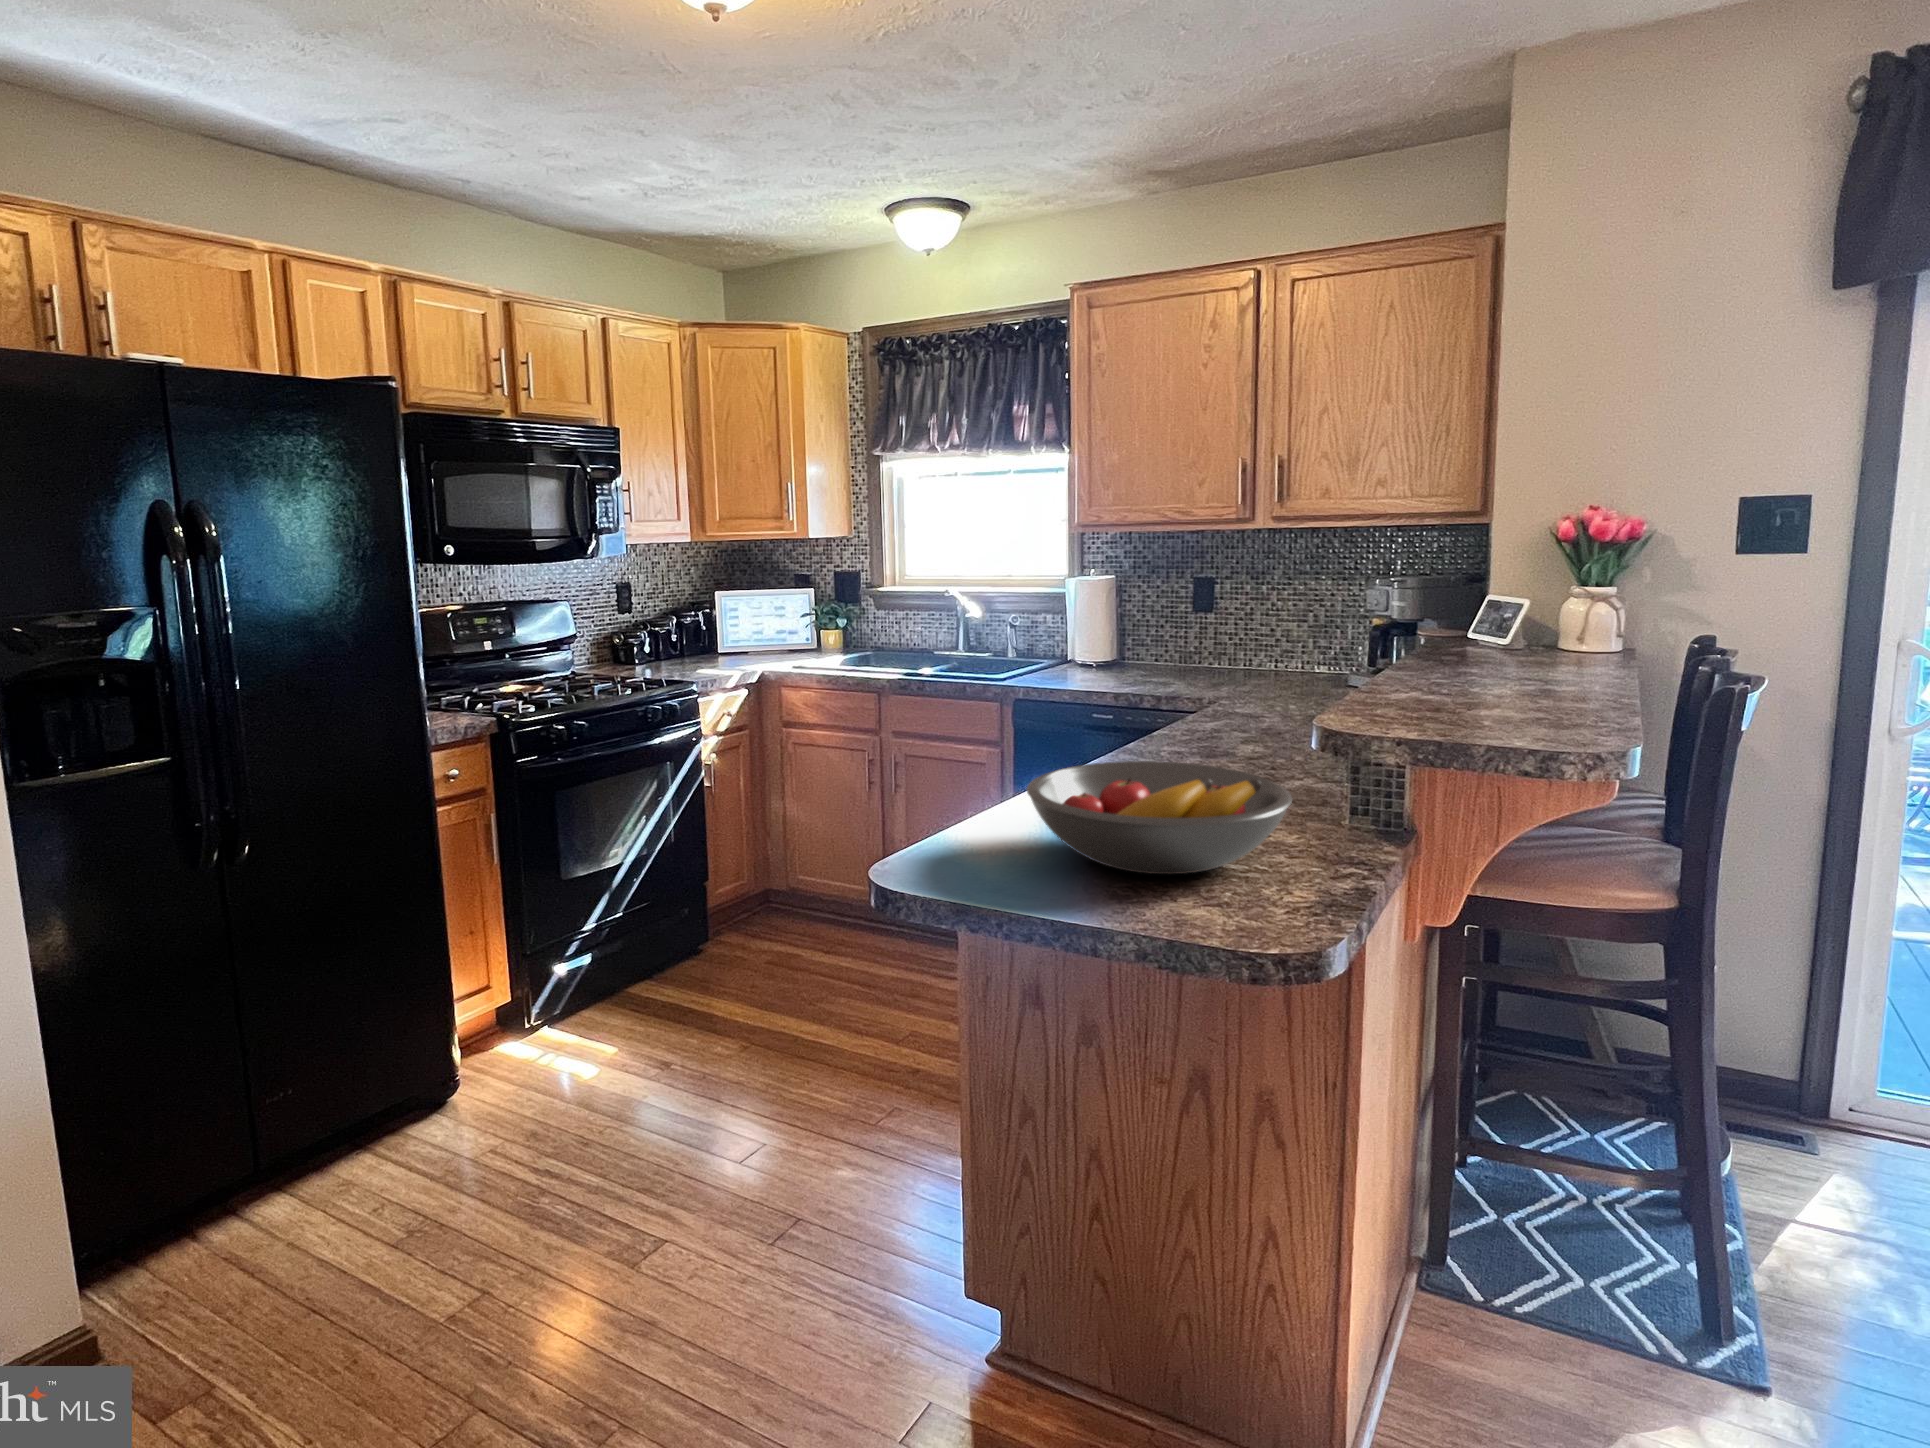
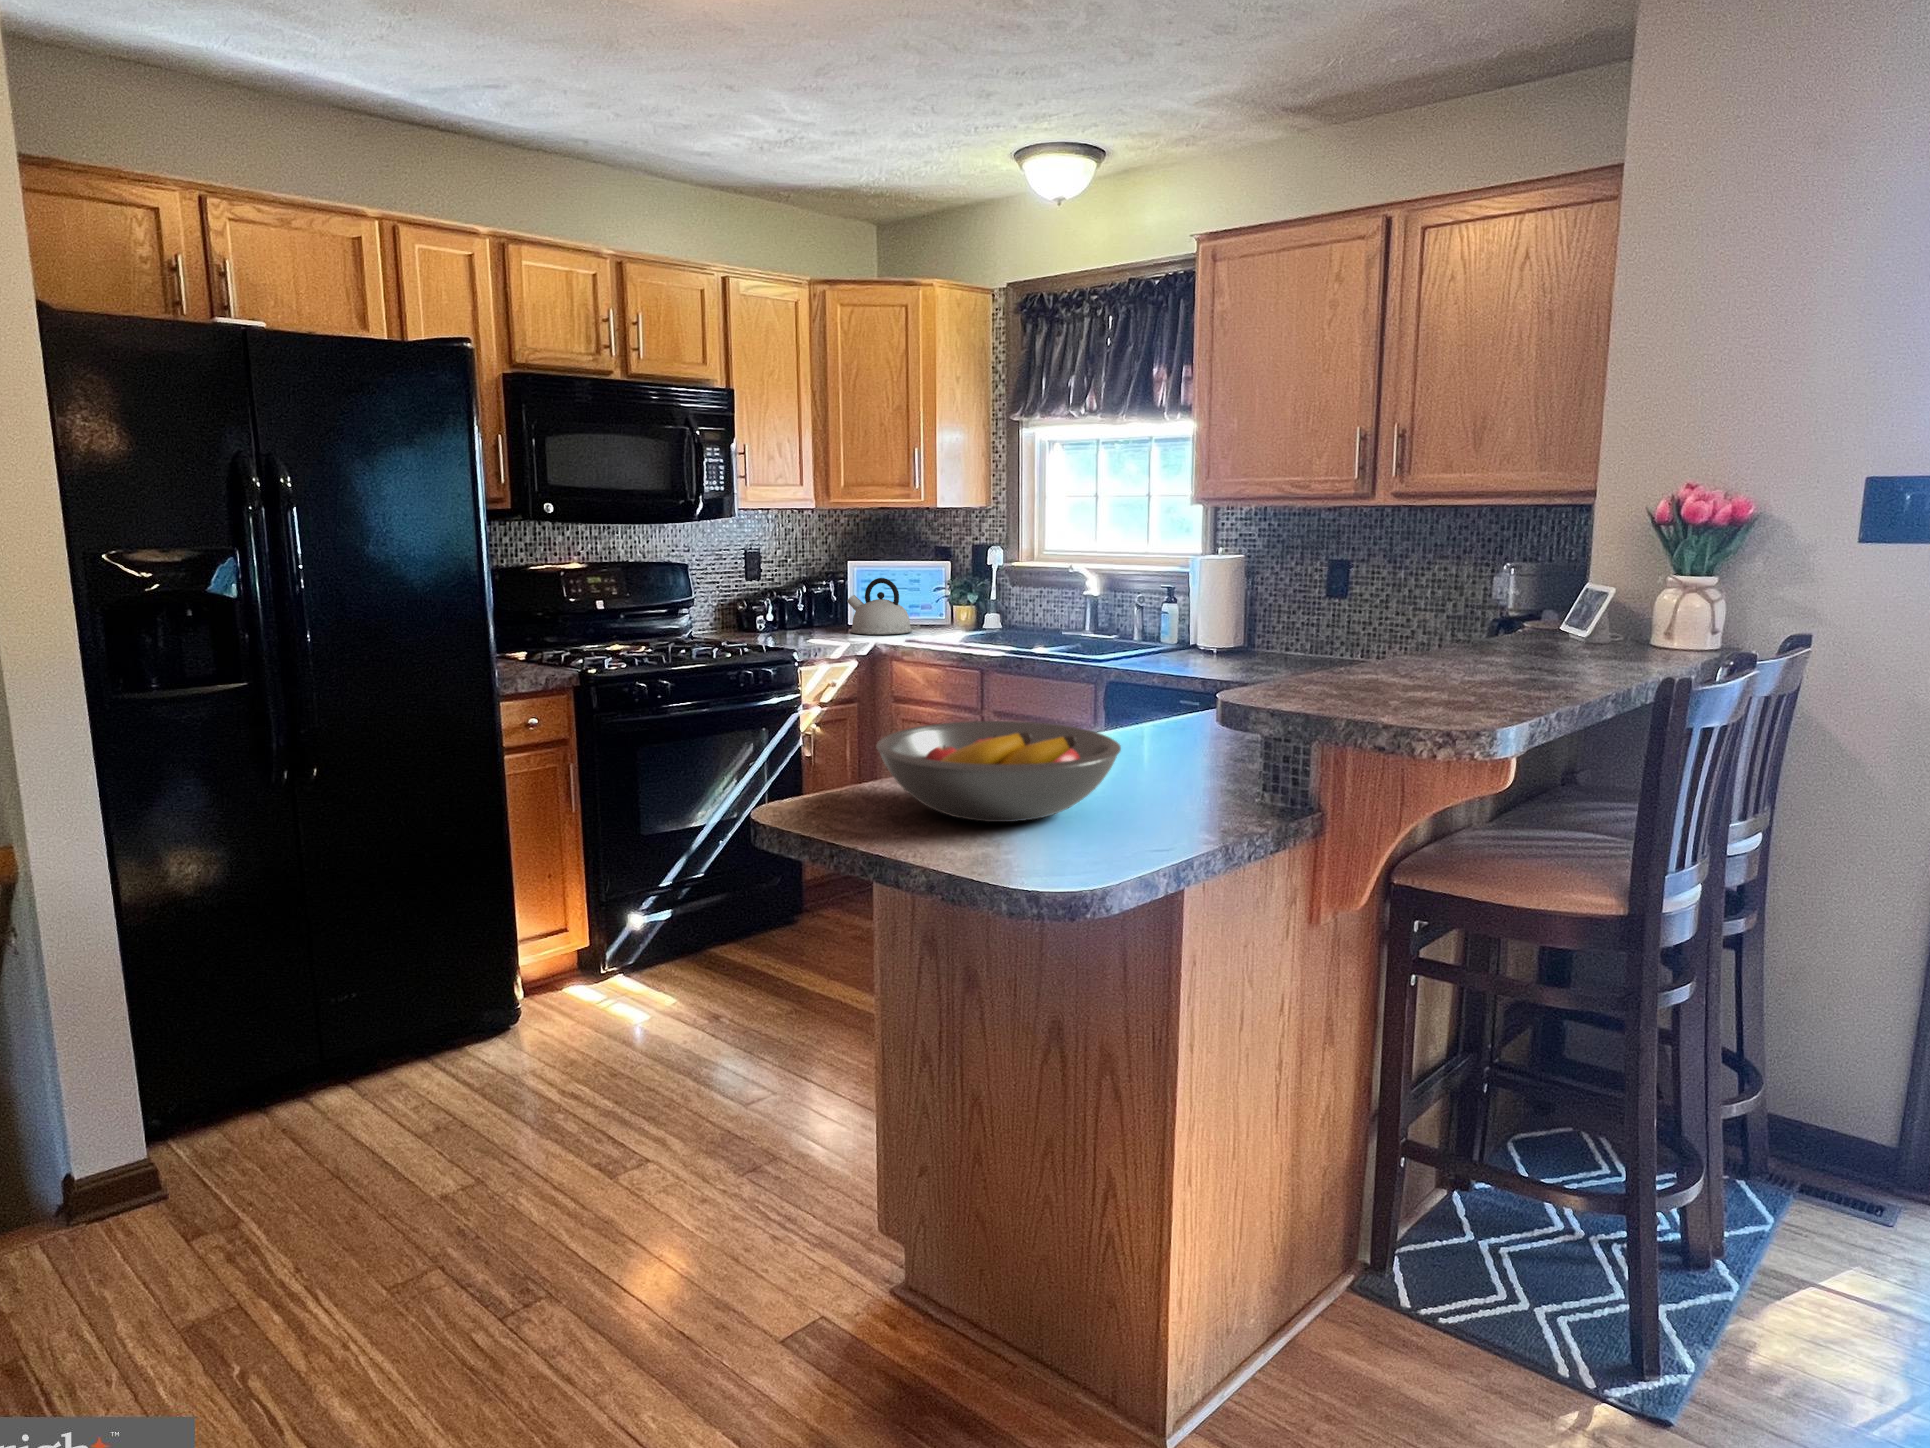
kettle: none [728,607,793,662] -> present [847,578,912,634]

